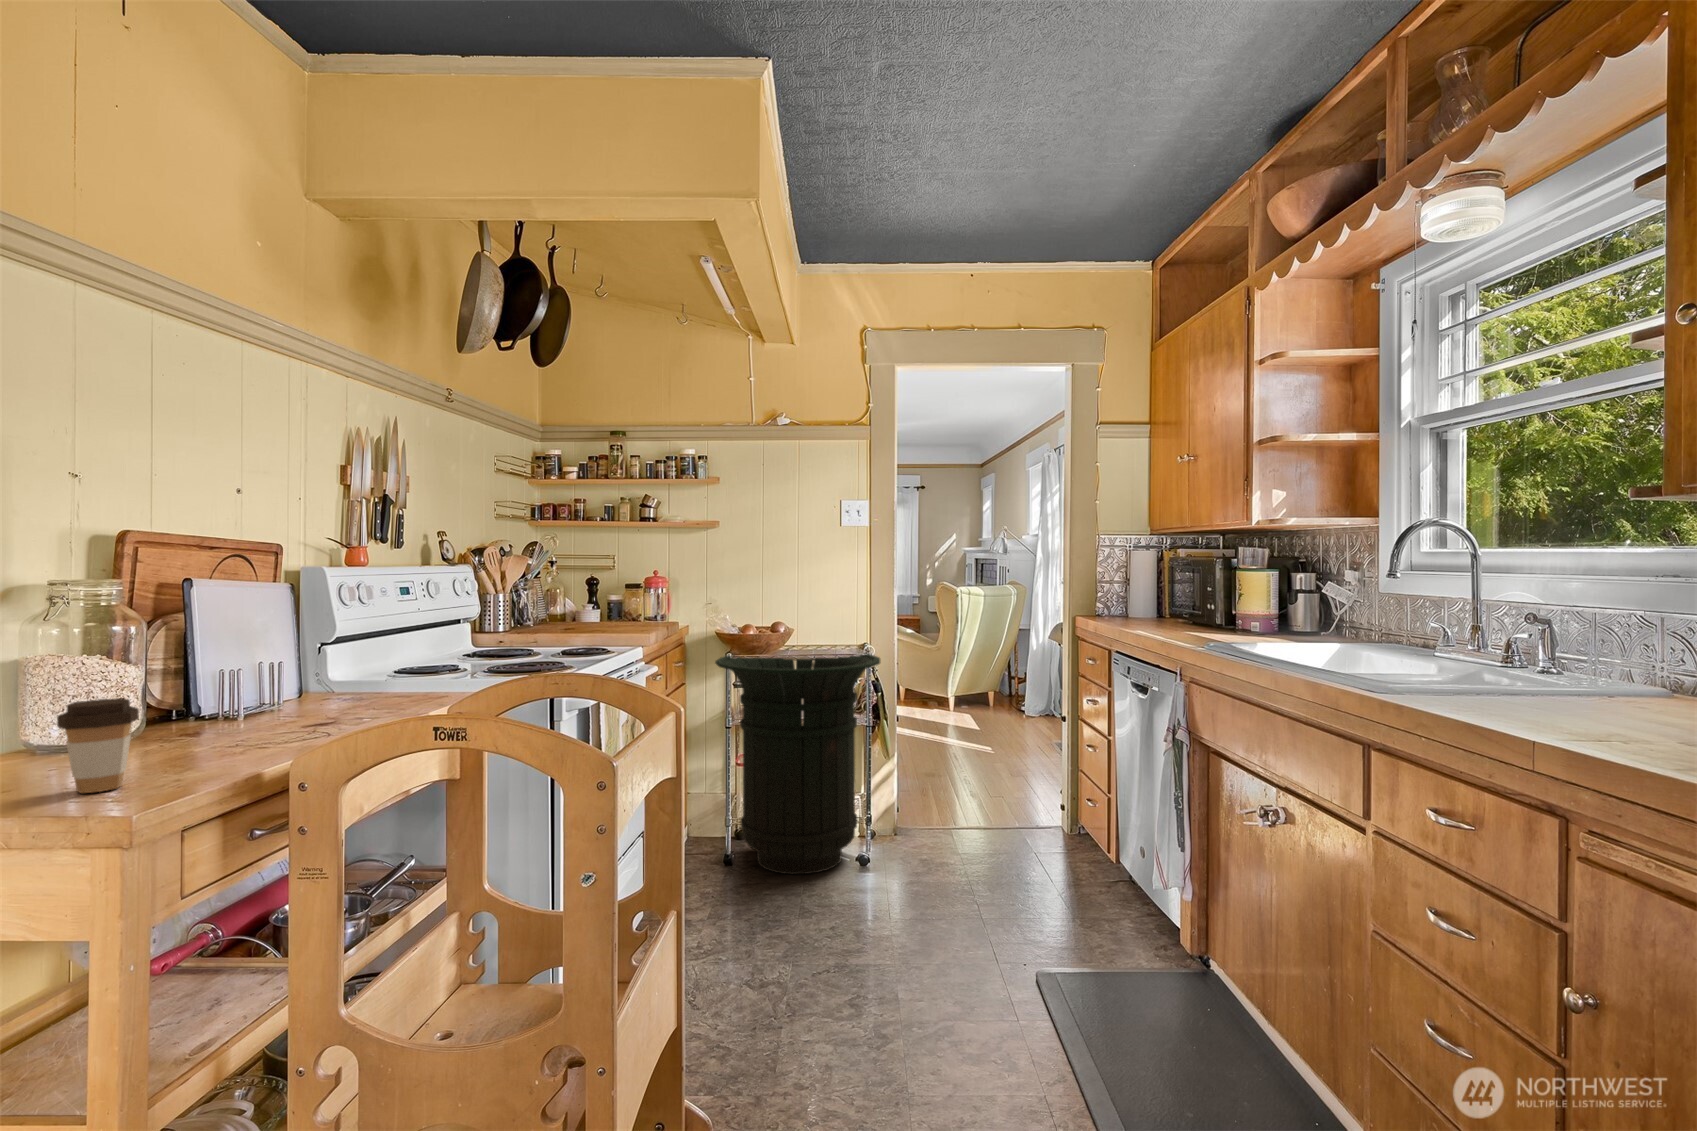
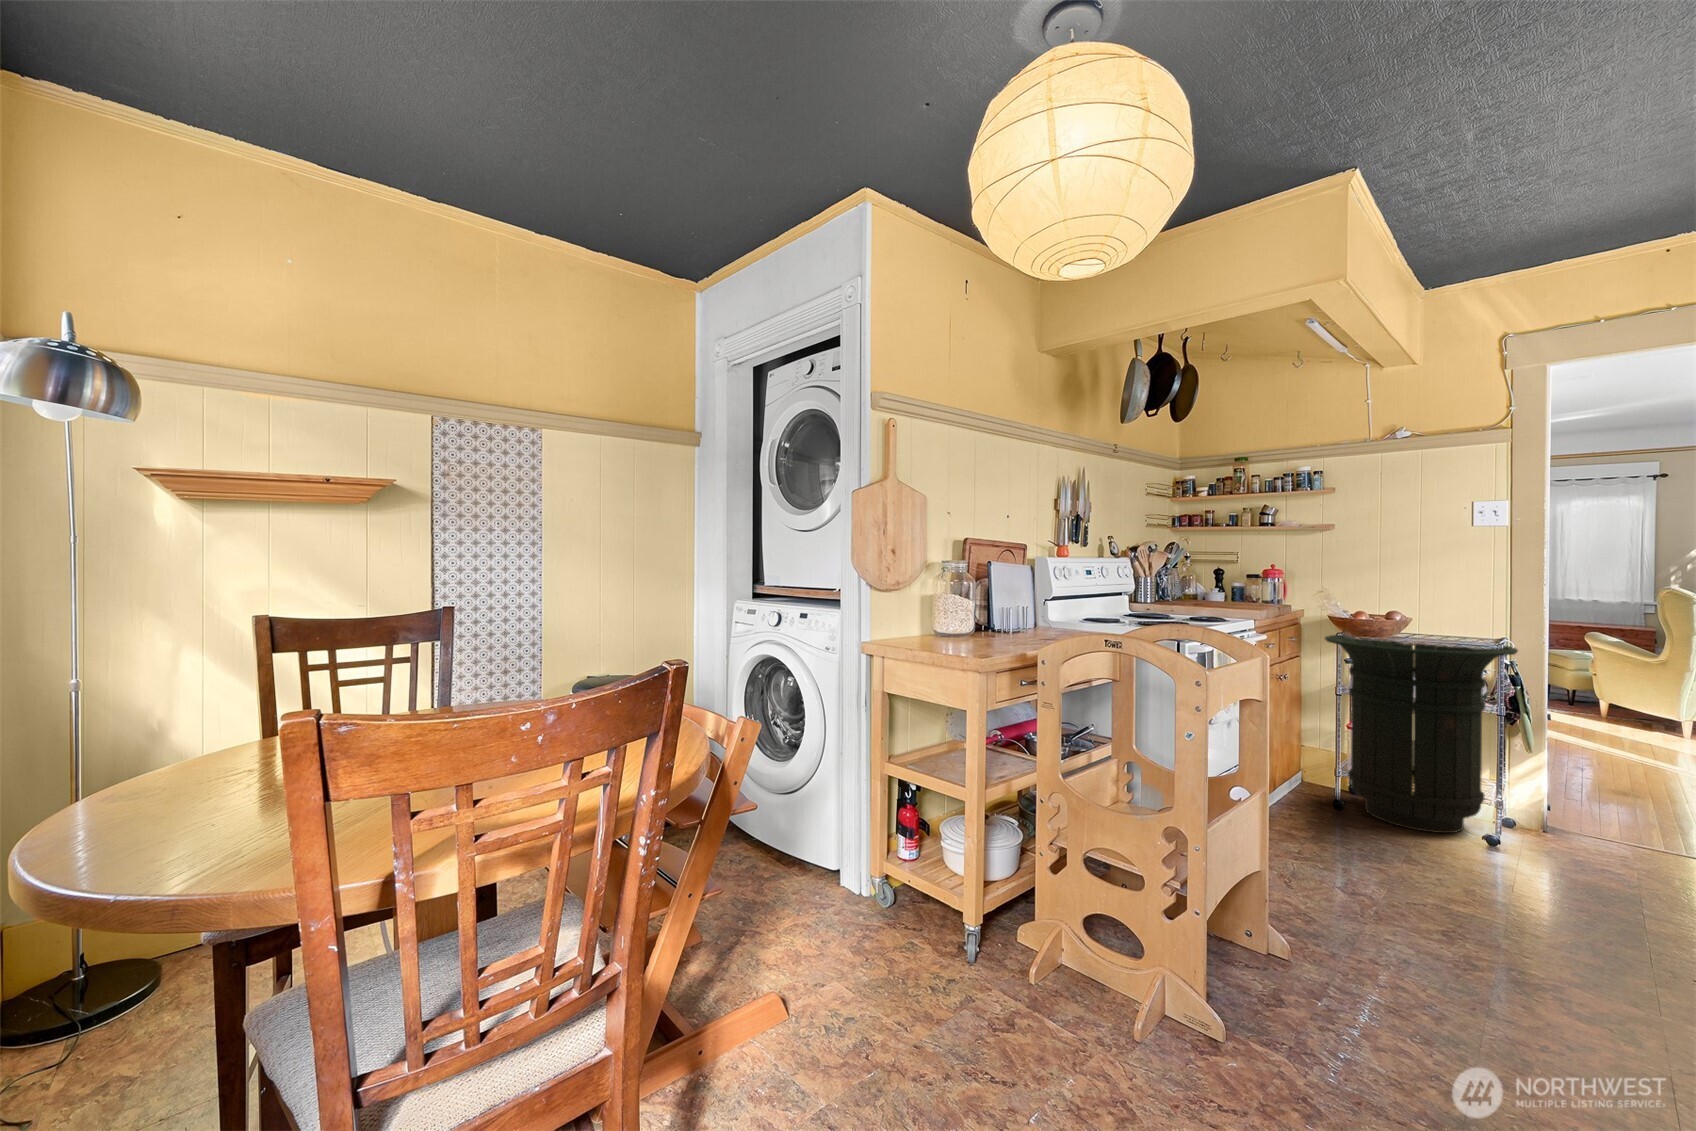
coffee cup: present [57,698,139,793] -> none [953,611,980,650]

